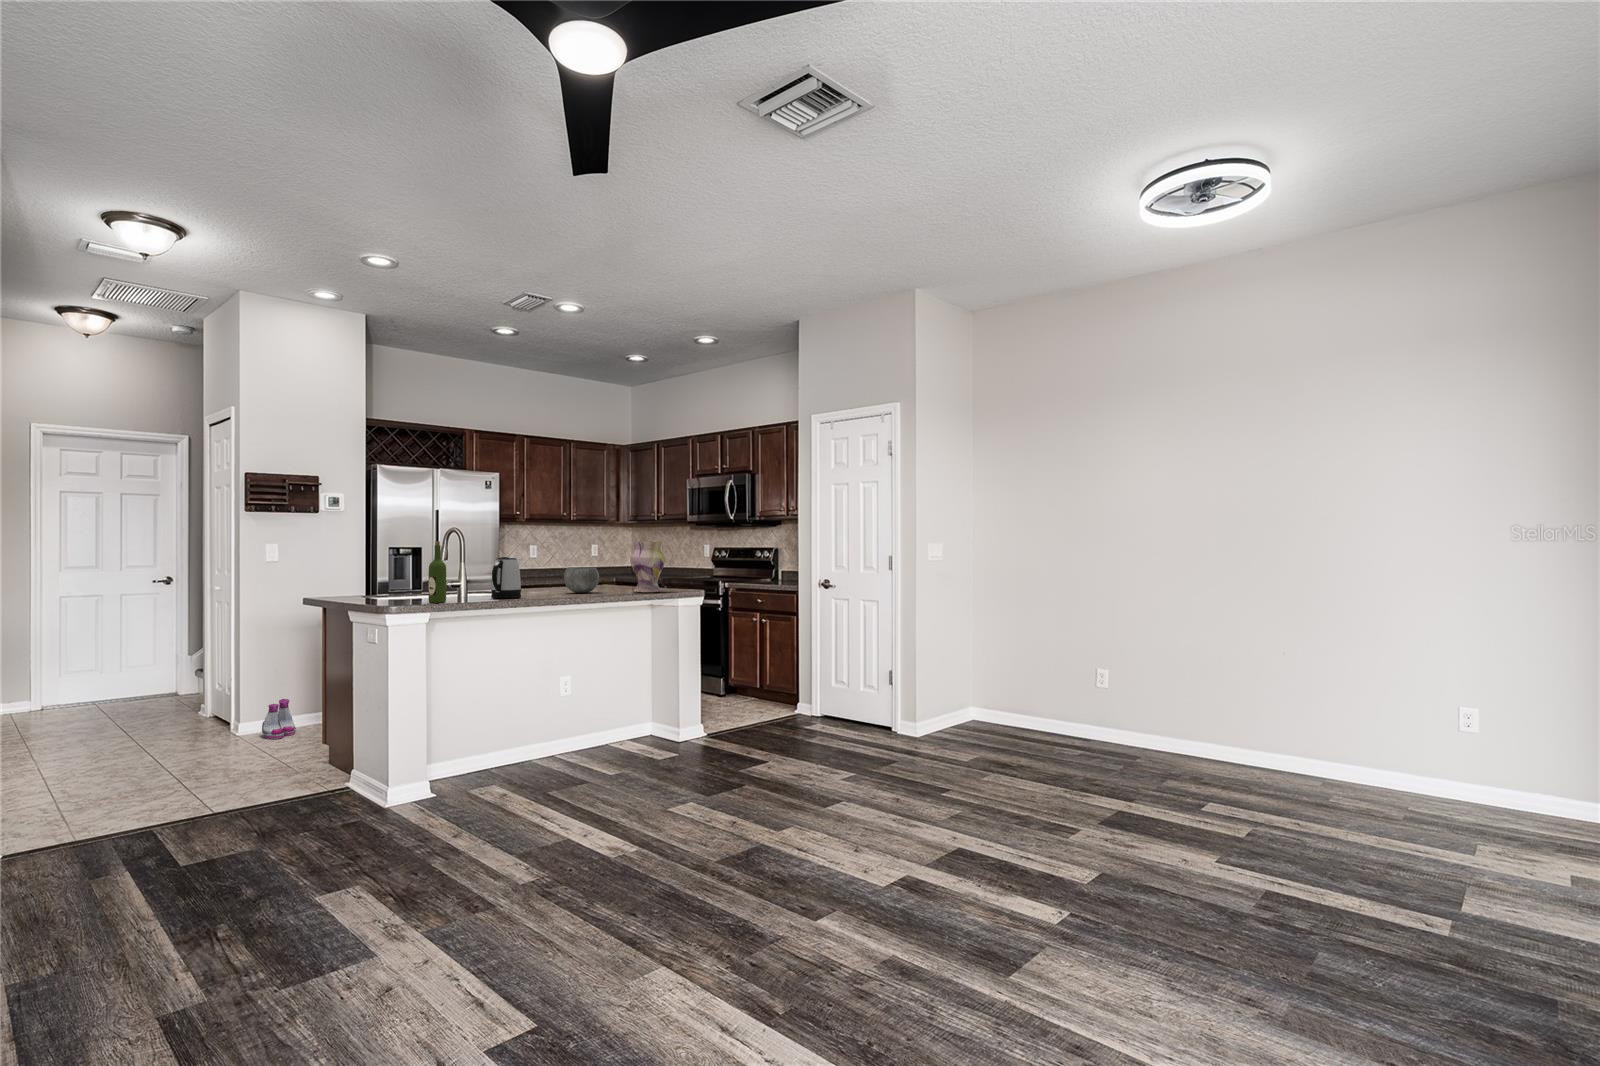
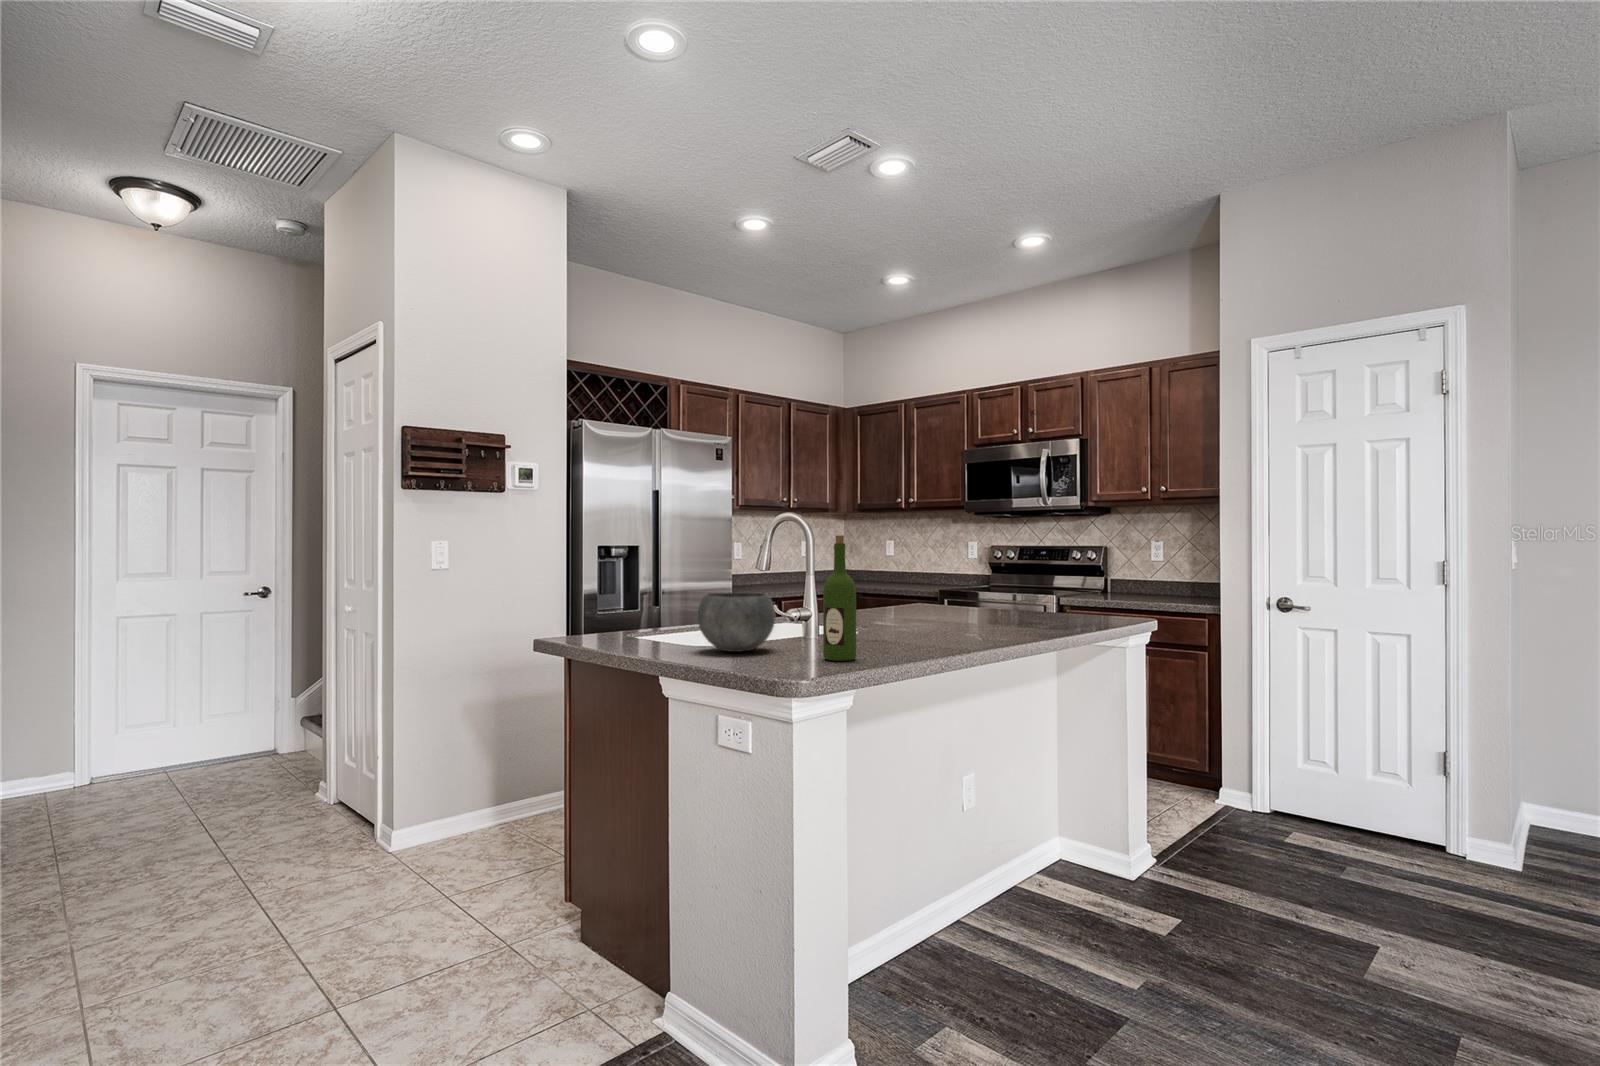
vase: present [630,542,665,593] -> none [1059,538,1122,626]
kettle: present [491,557,521,598] -> none [888,565,941,644]
bowl: present [564,567,599,593] -> present [698,592,776,652]
boots: present [262,699,296,739] -> none [429,788,479,859]

